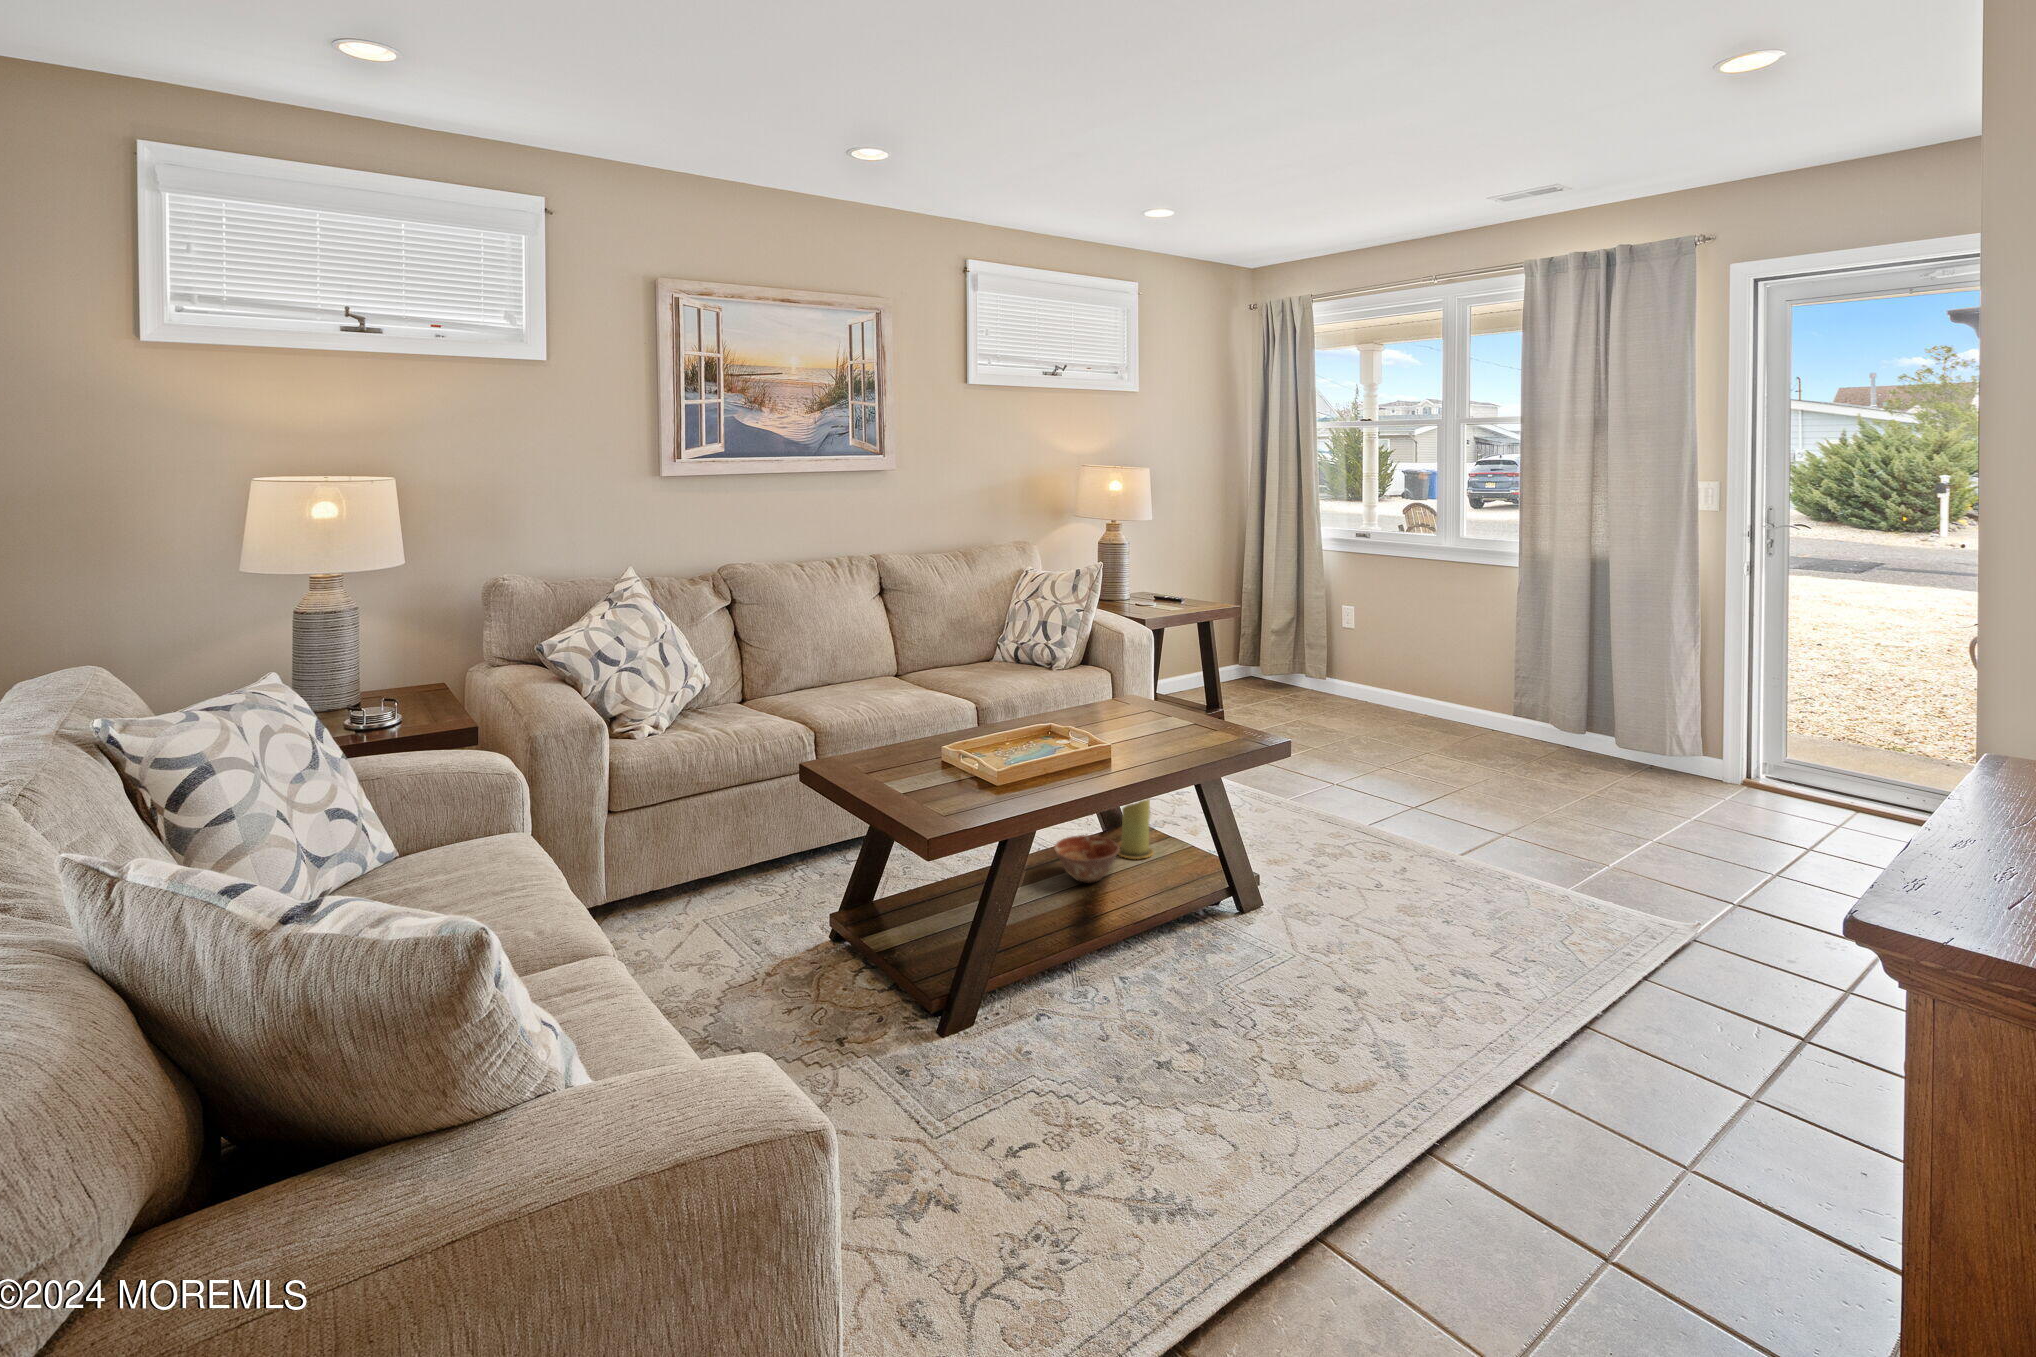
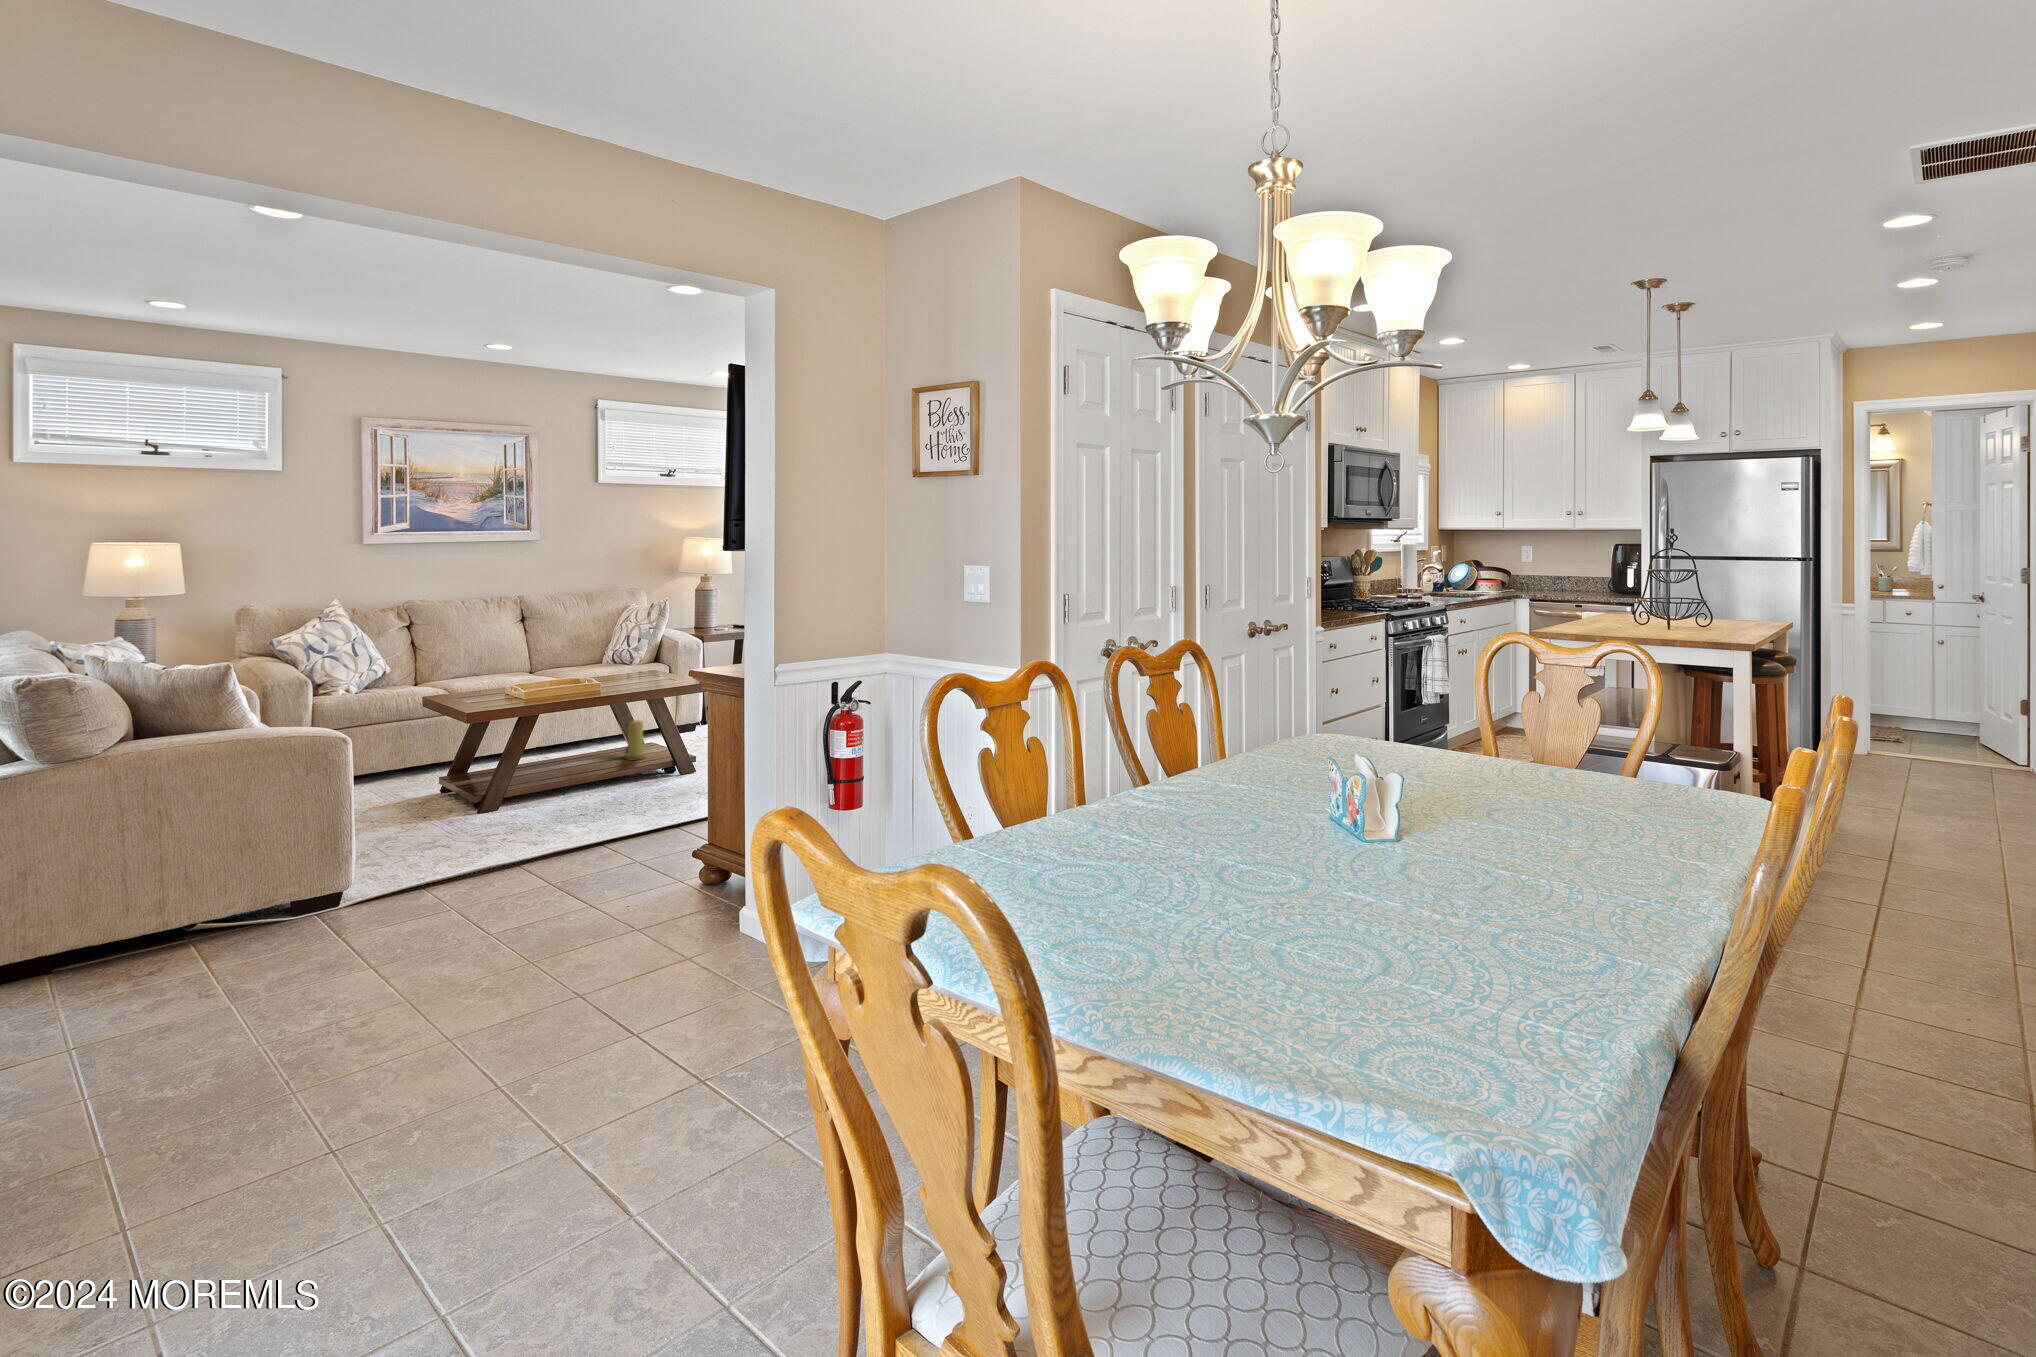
ceramic bowl: present [1054,835,1120,882] -> none [578,746,617,769]

